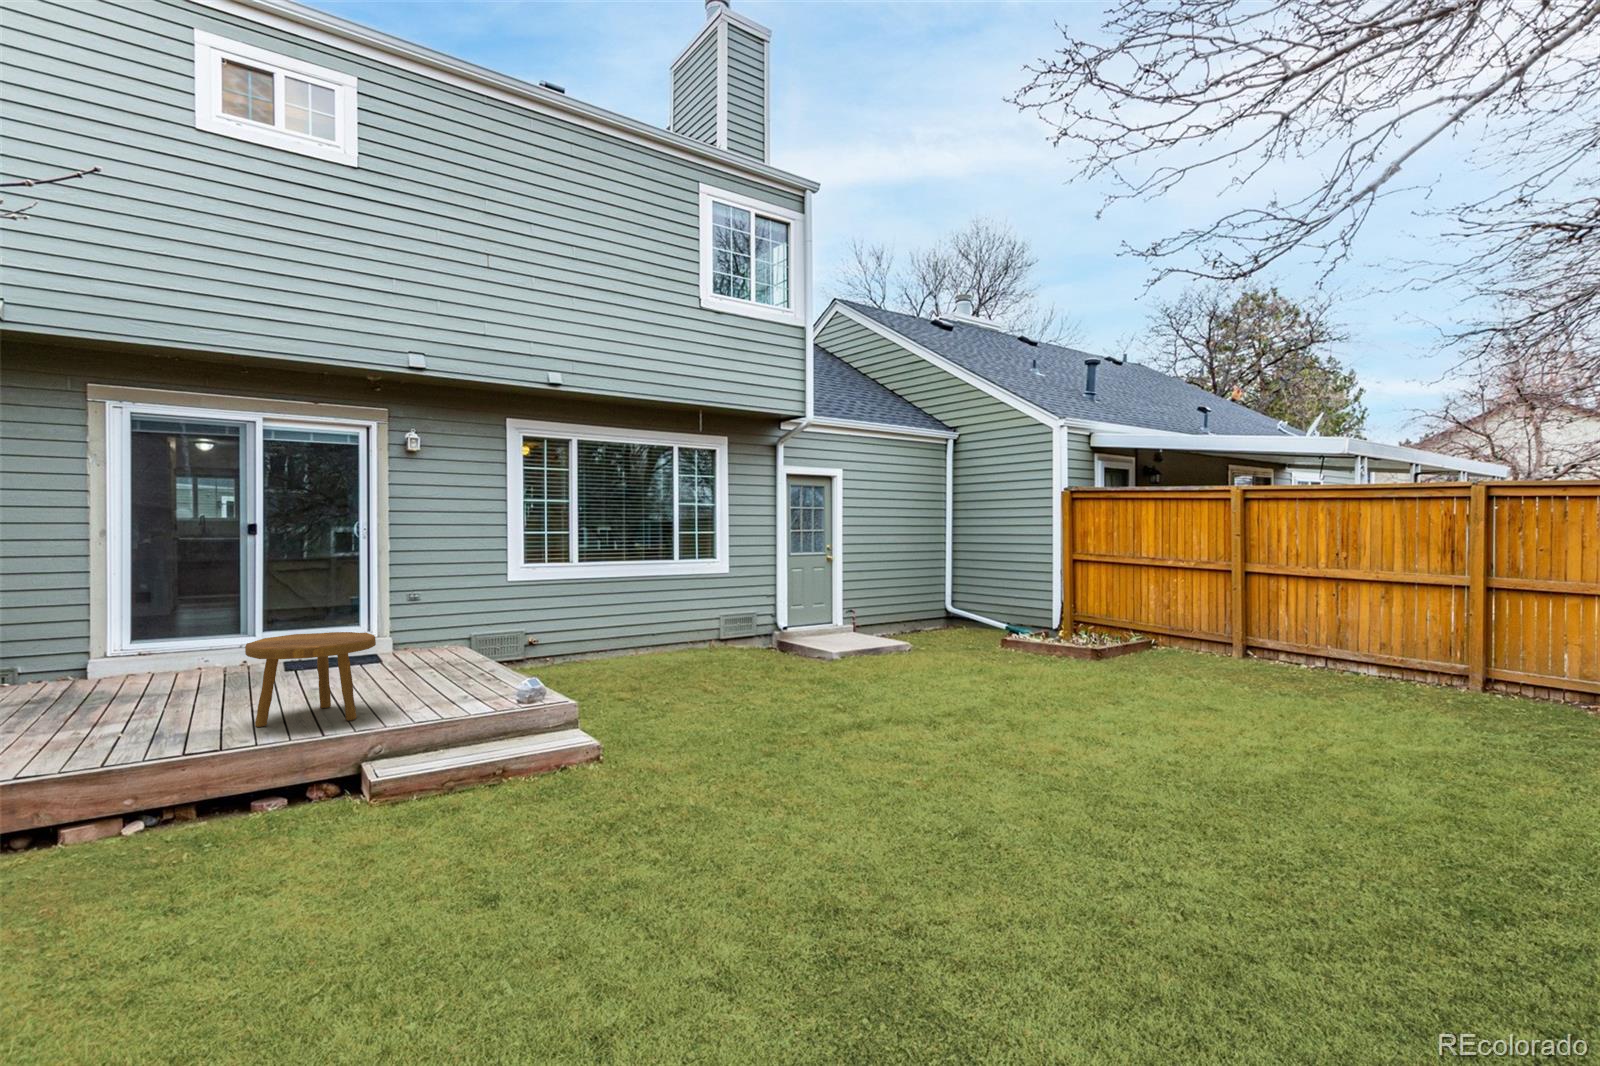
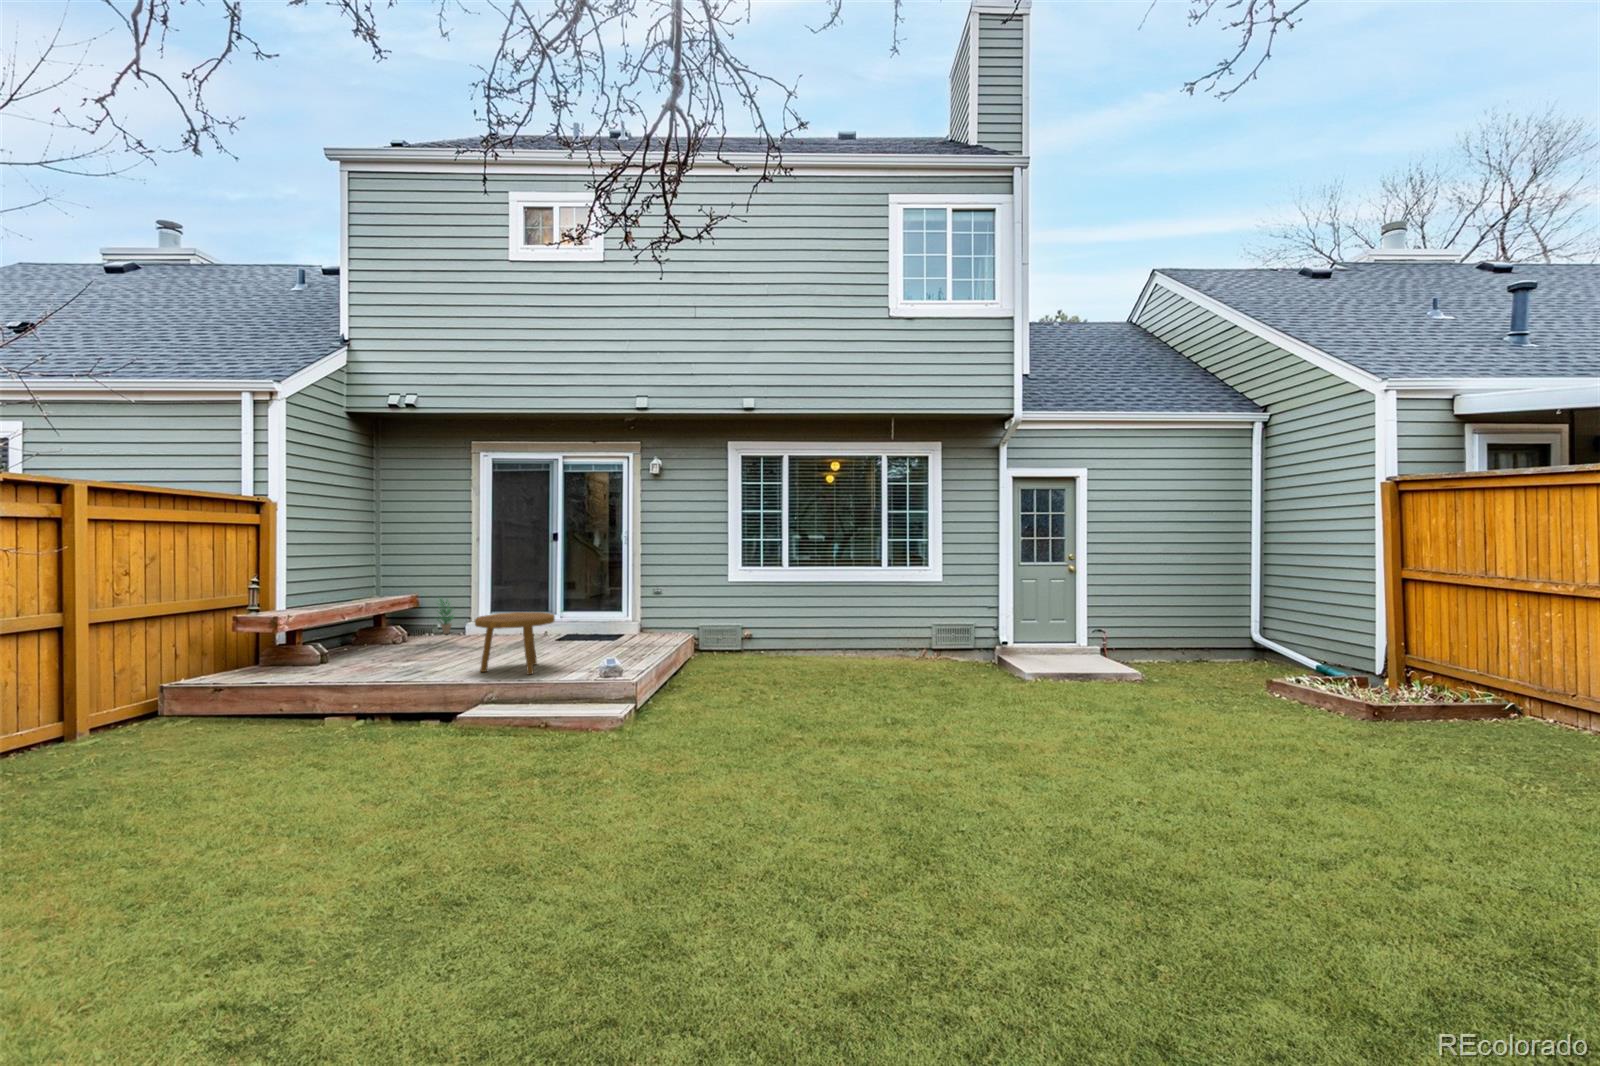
potted plant: none [28,622,73,683] -> present [437,599,453,634]

